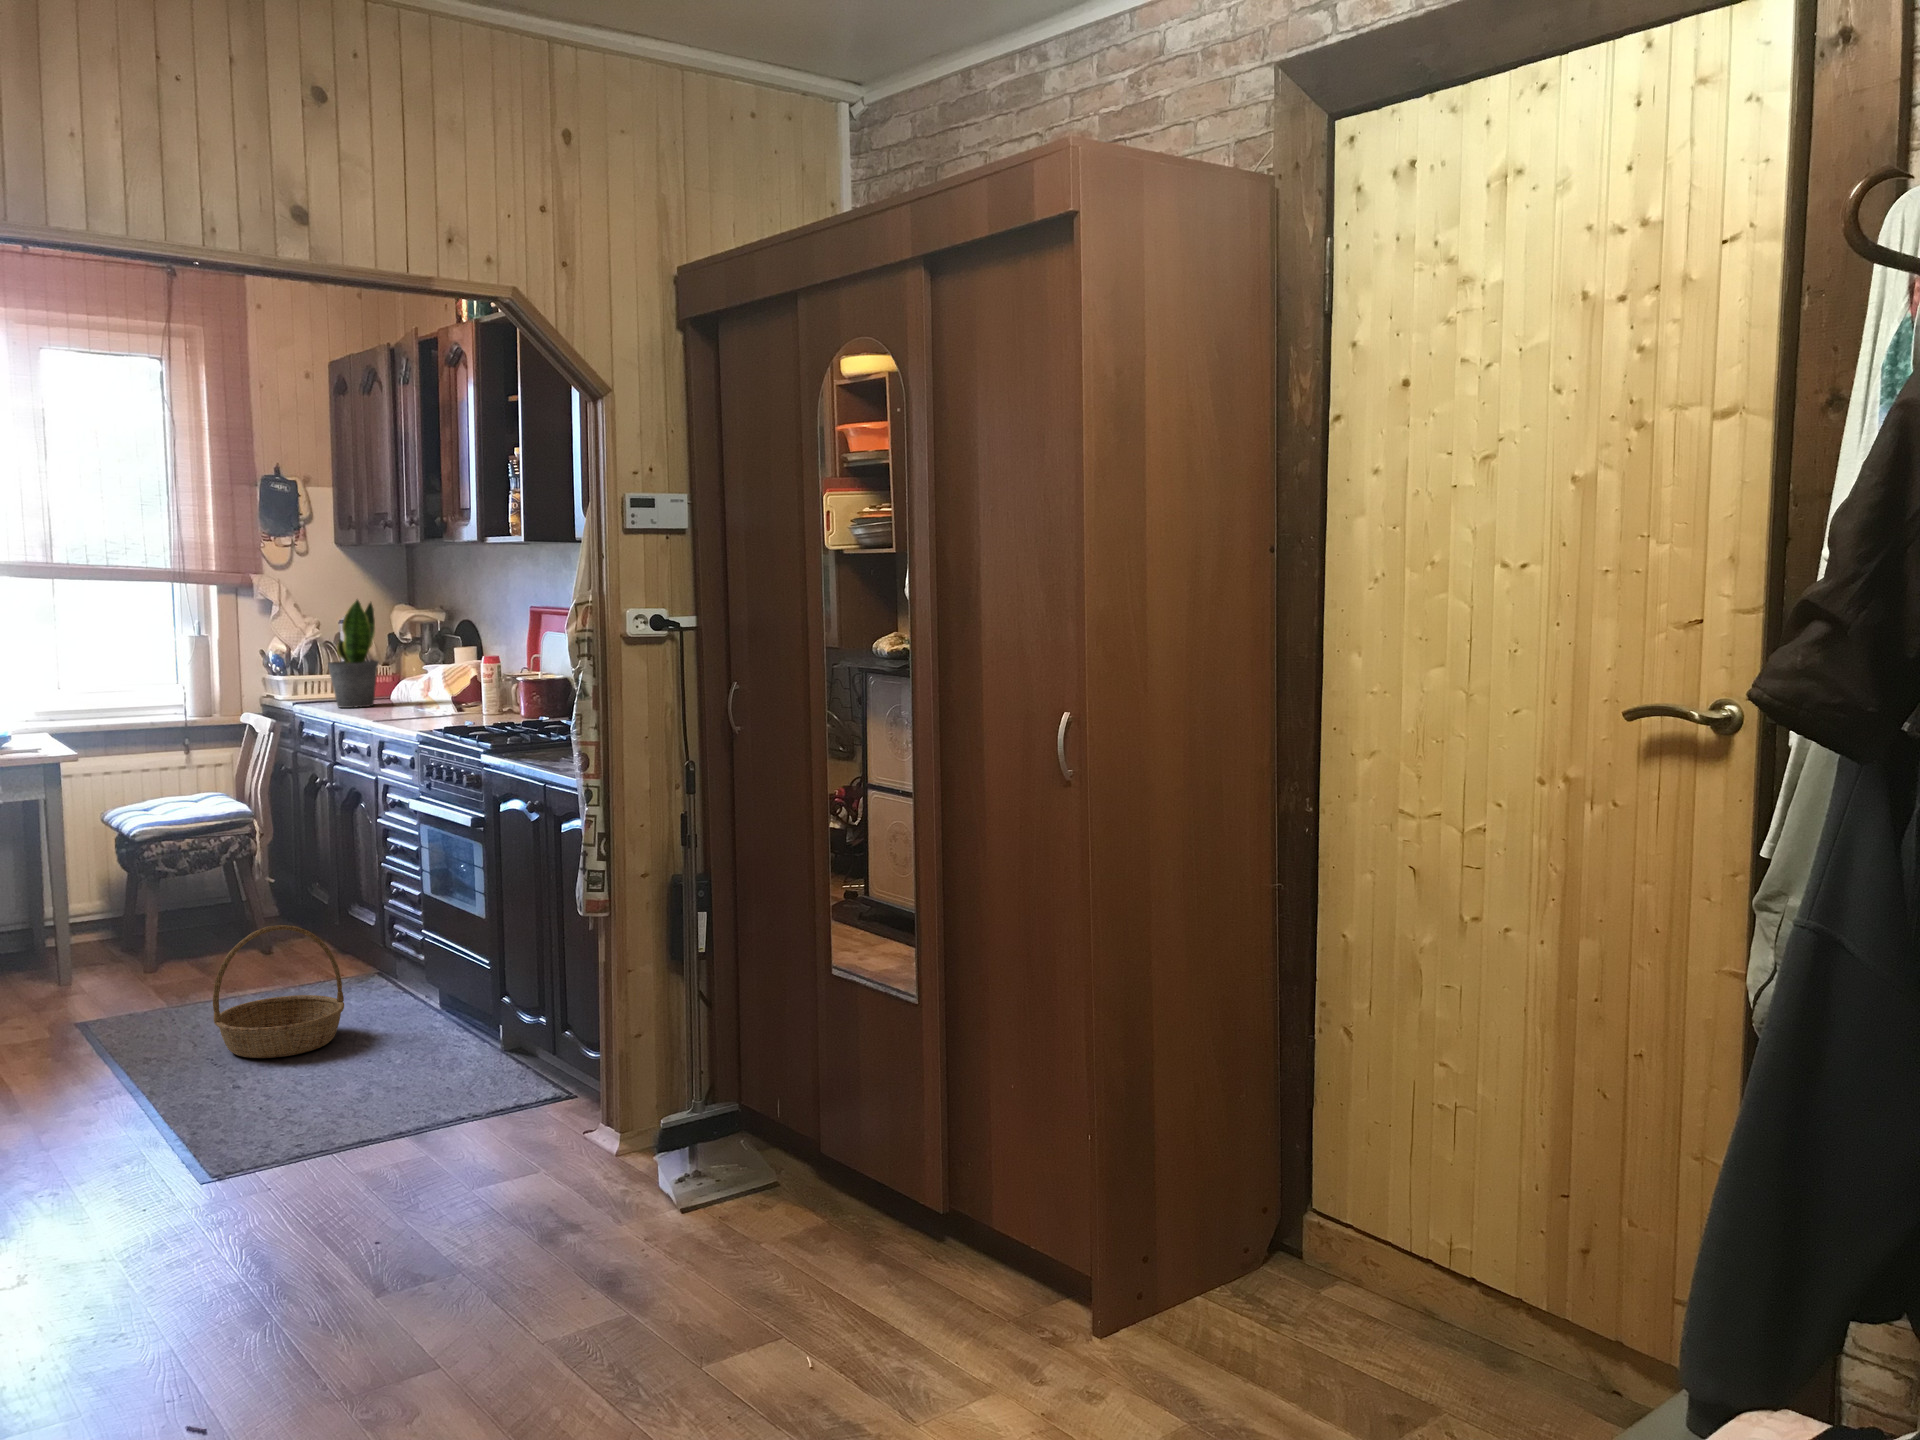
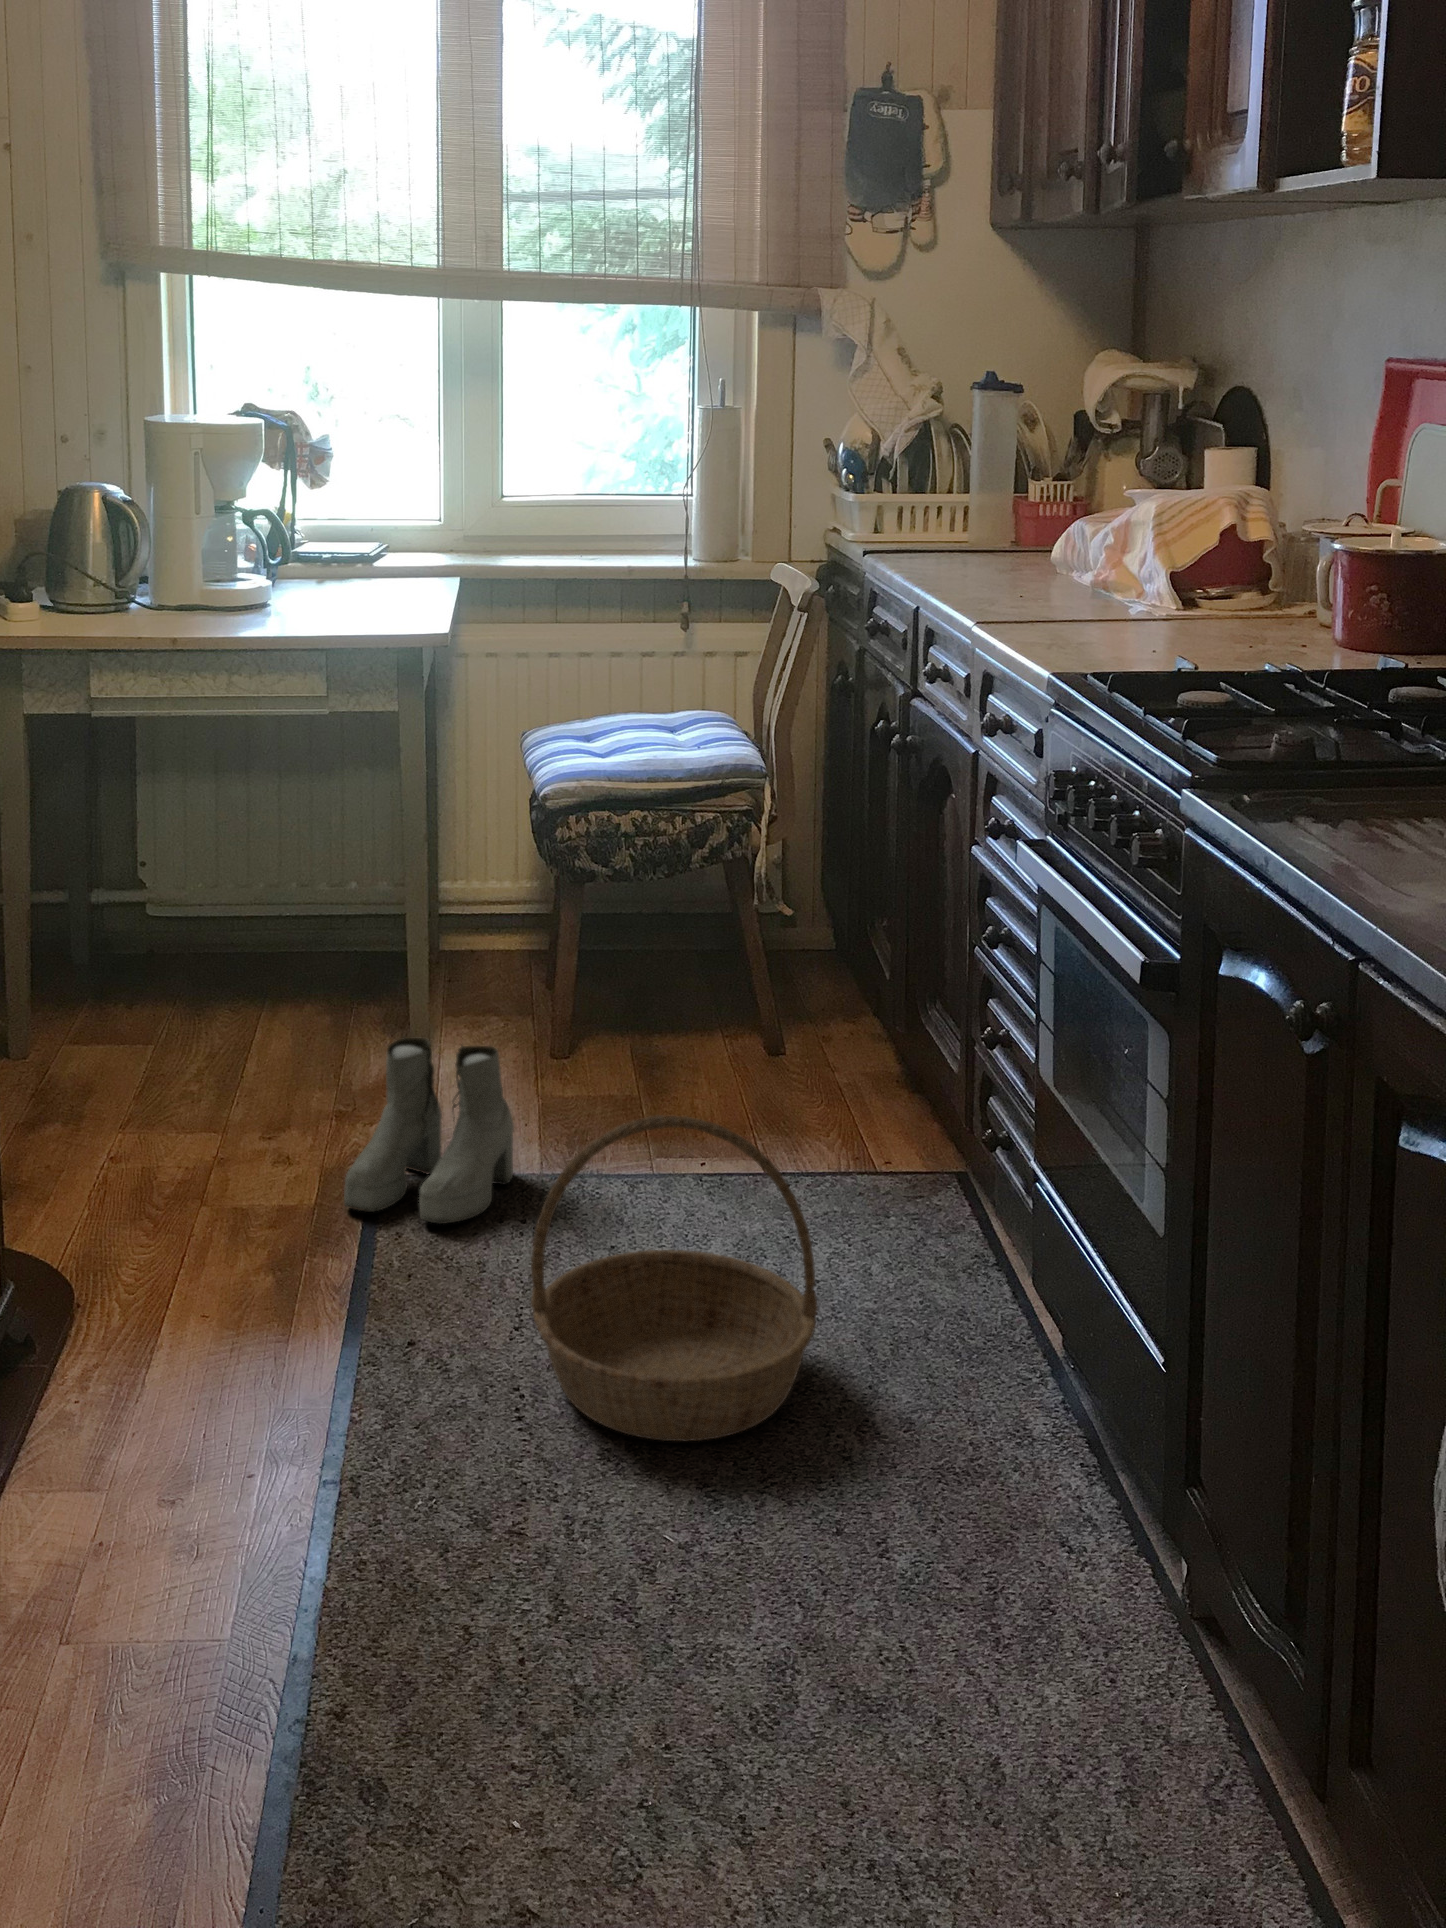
potted plant: present [328,600,378,708] -> none [928,337,1034,571]
boots: none [74,945,159,1032] -> present [344,1038,514,1224]

